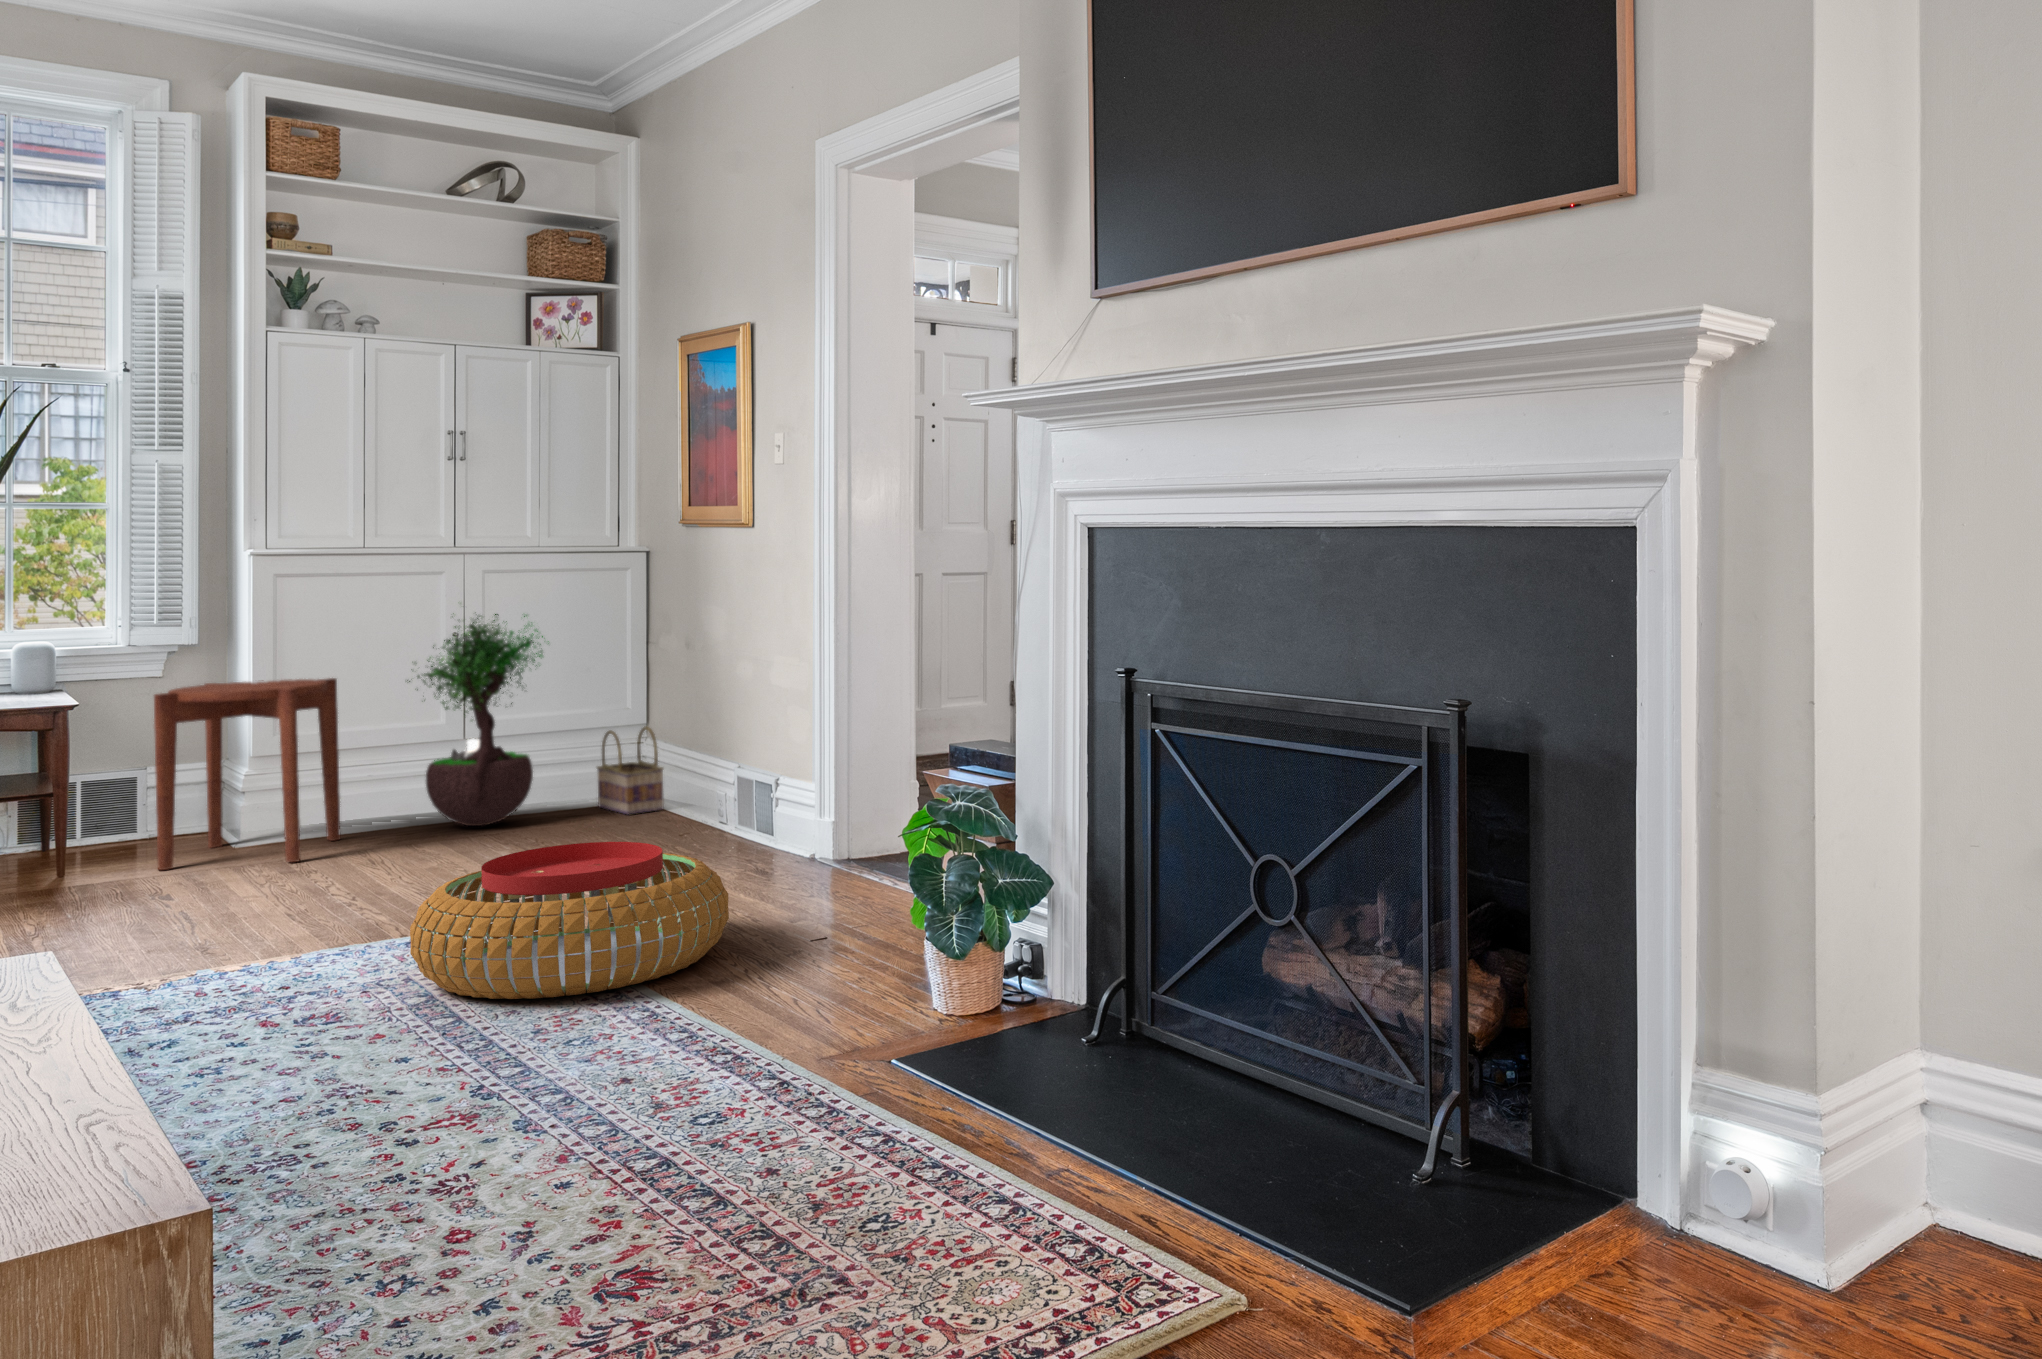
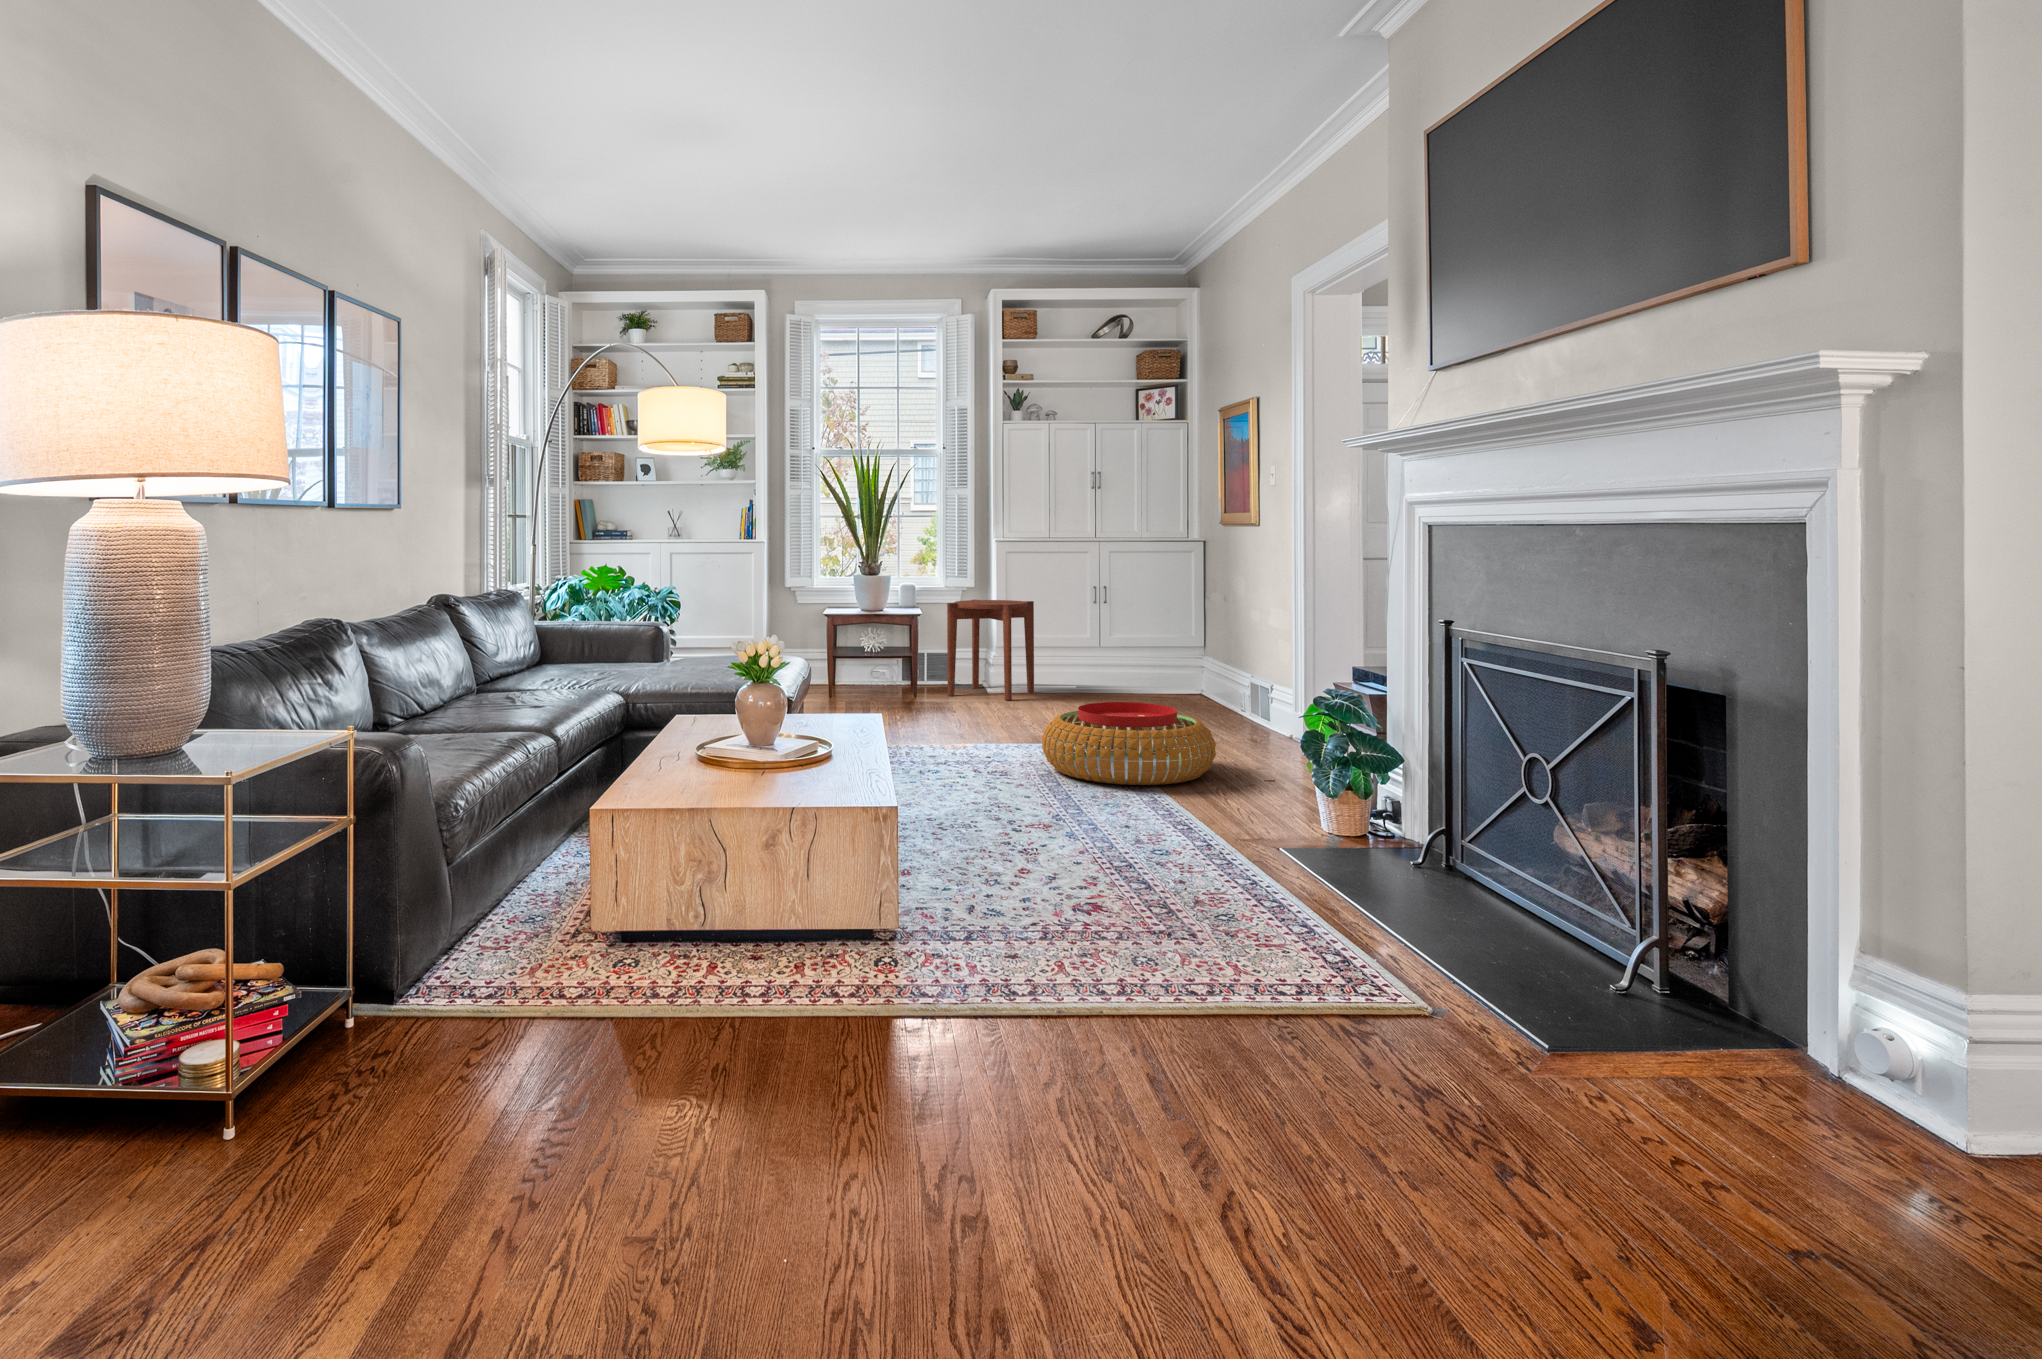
potted tree: present [407,613,549,826] -> none [1067,561,1147,694]
basket: present [597,727,664,815] -> none [1175,645,1215,699]

